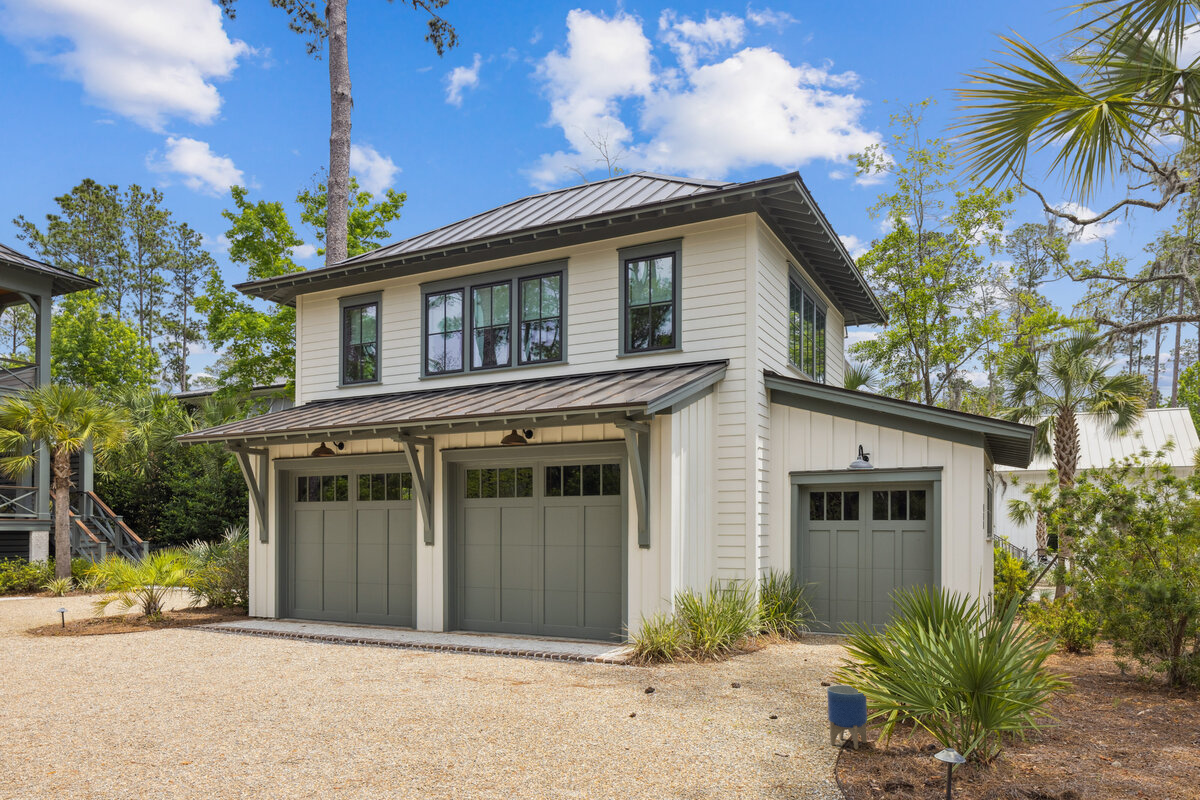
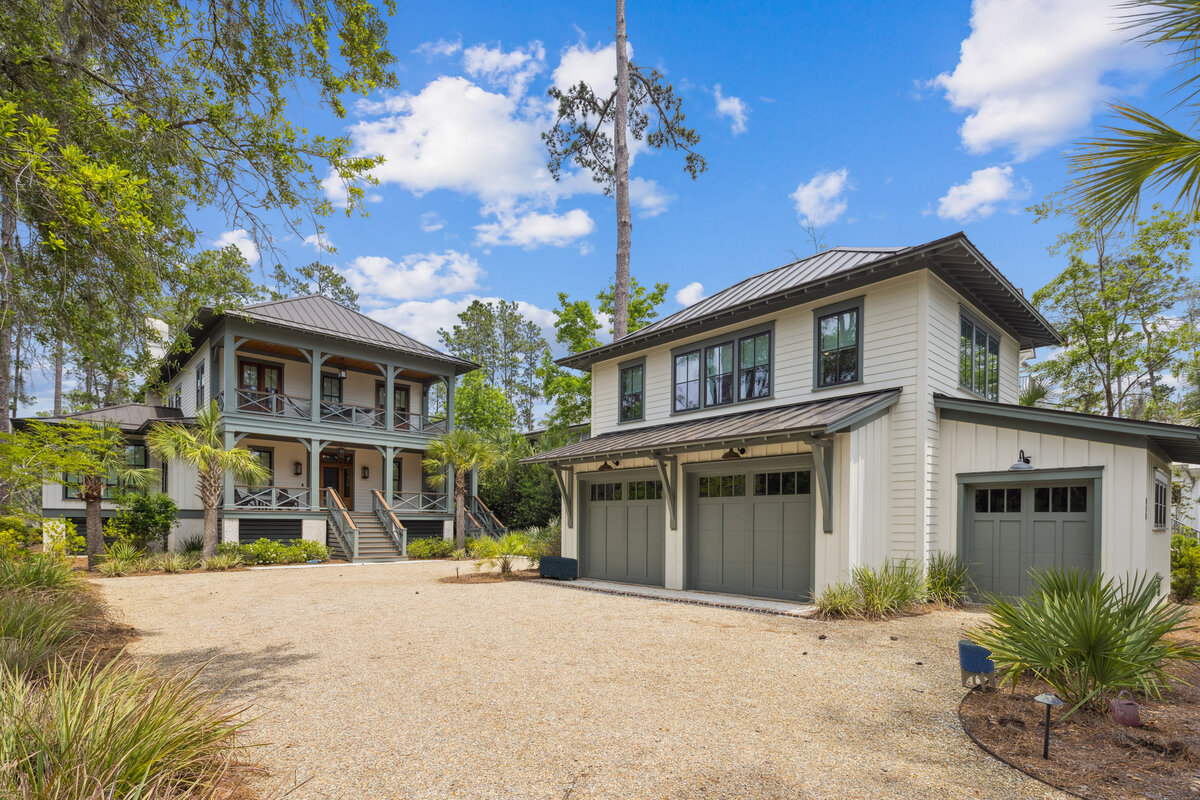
bench: none [210,586,273,623] -> present [540,556,578,581]
watering can: none [990,740,1047,781] -> present [1100,691,1149,726]

